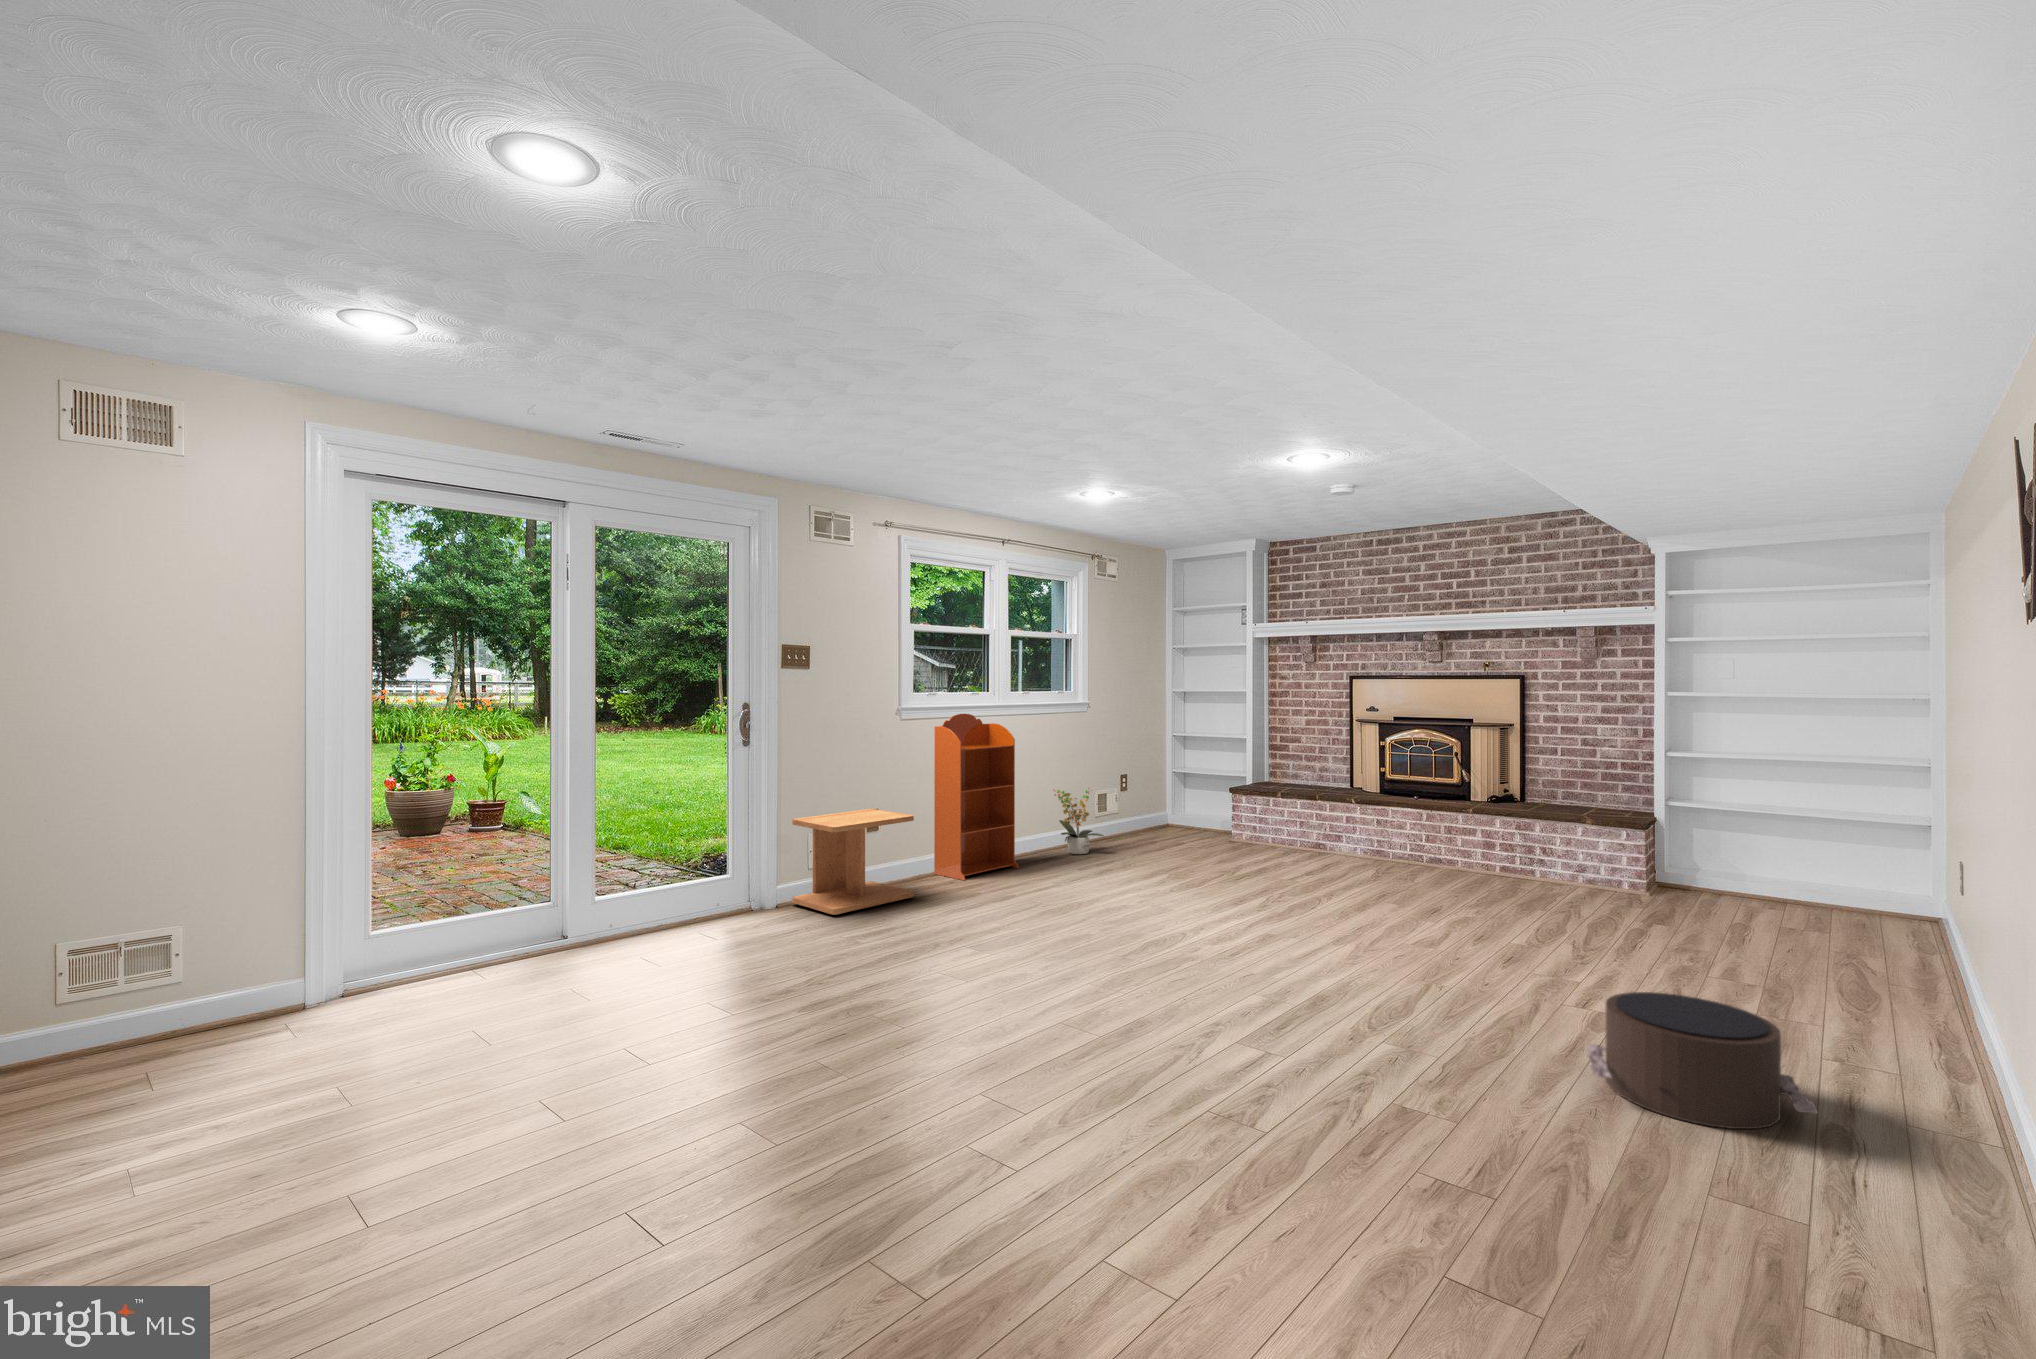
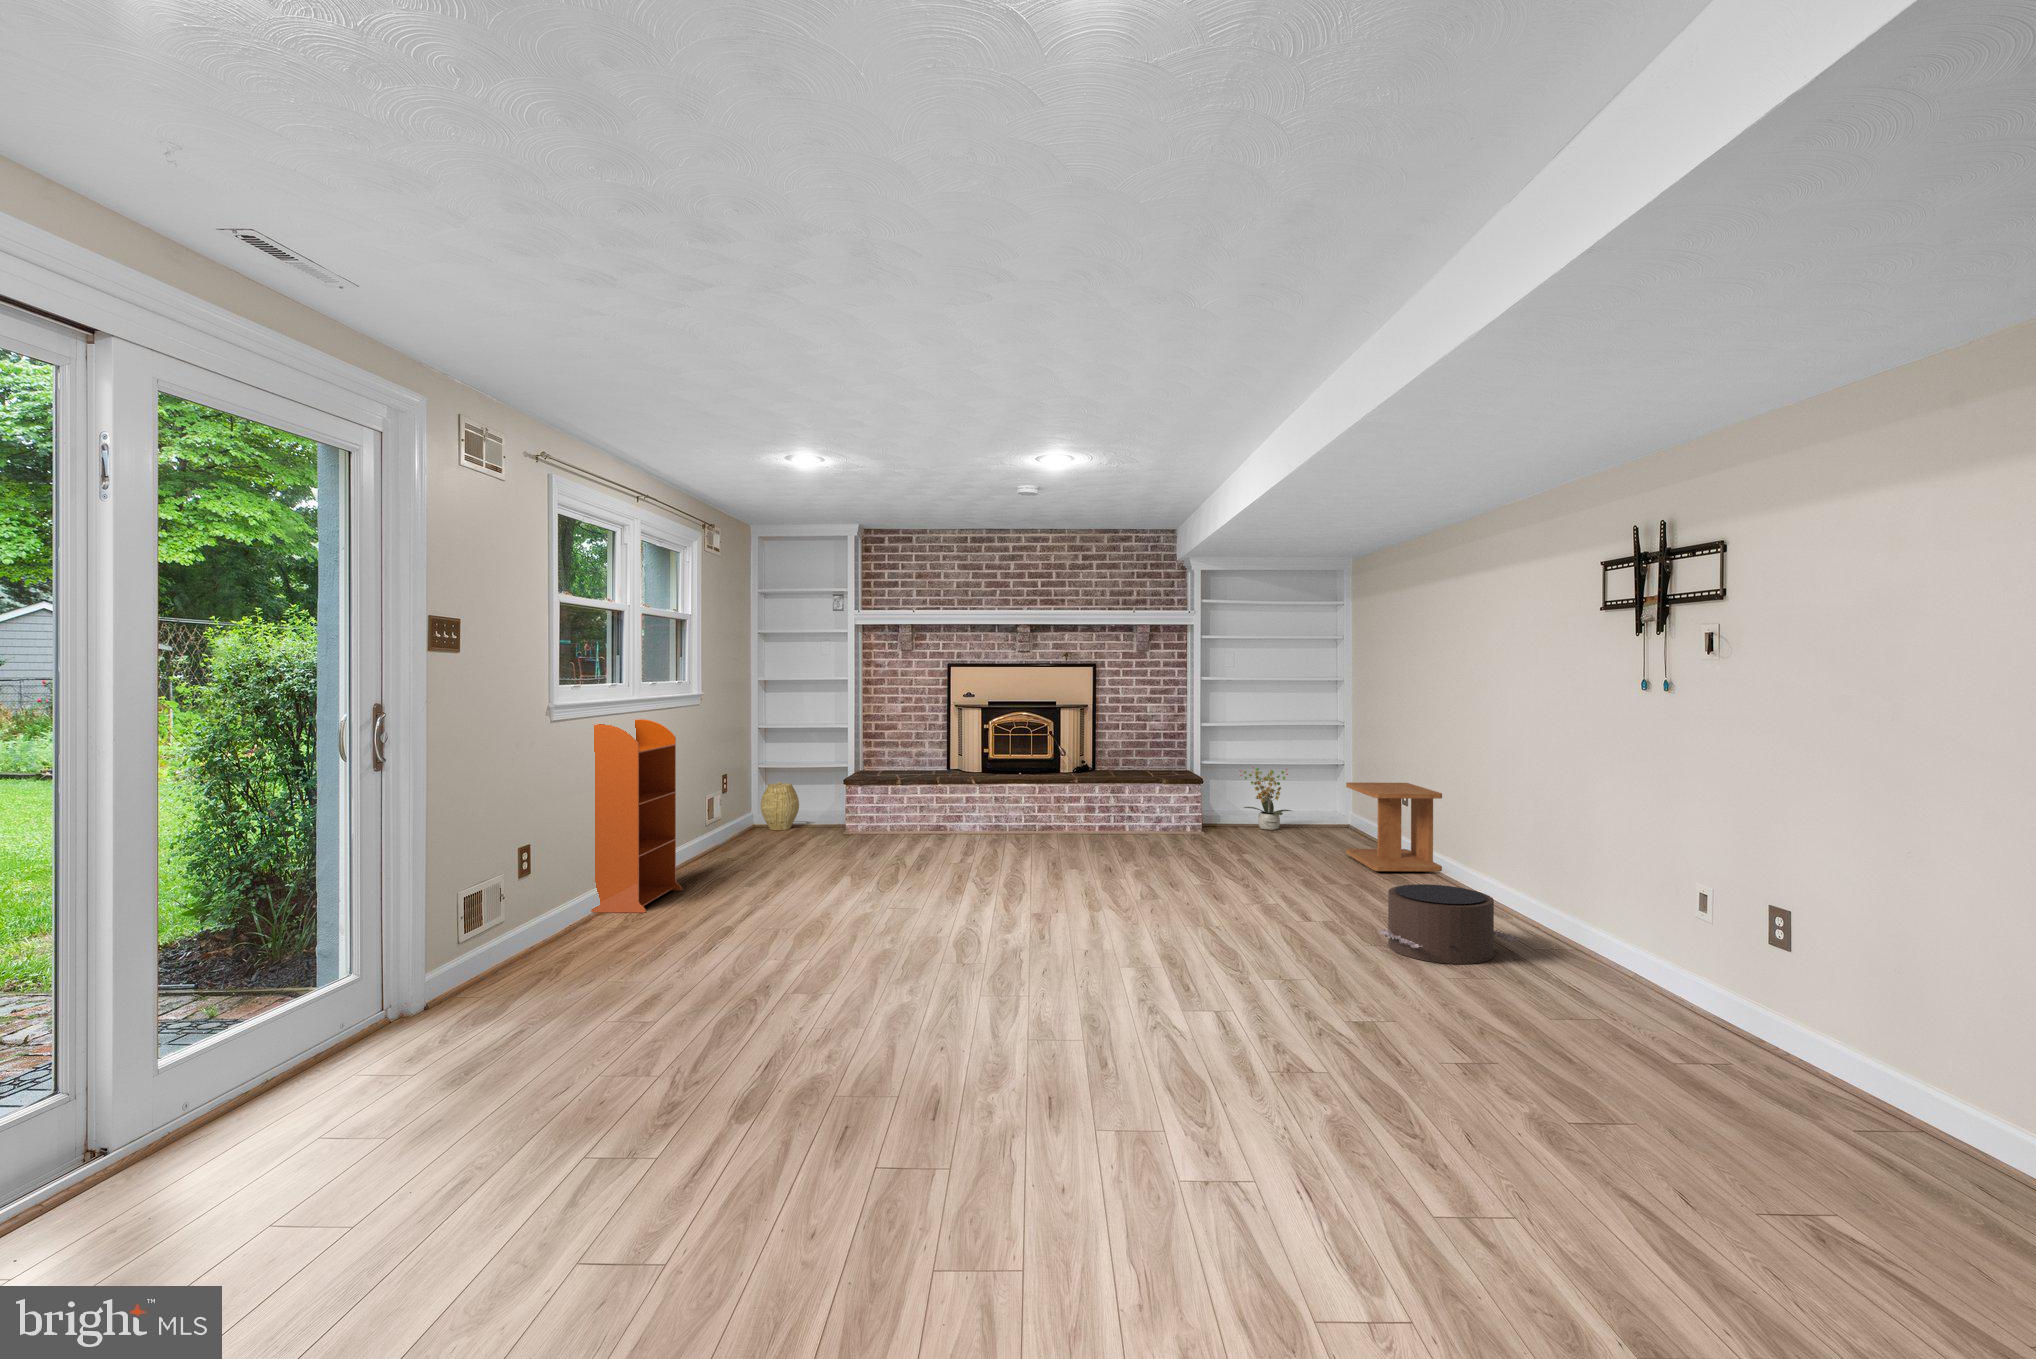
woven basket: none [1169,786,1204,831] -> present [761,782,799,830]
potted plant: present [1053,788,1104,854] -> present [1239,767,1291,830]
side table: present [792,809,914,915] -> present [1346,782,1442,872]

